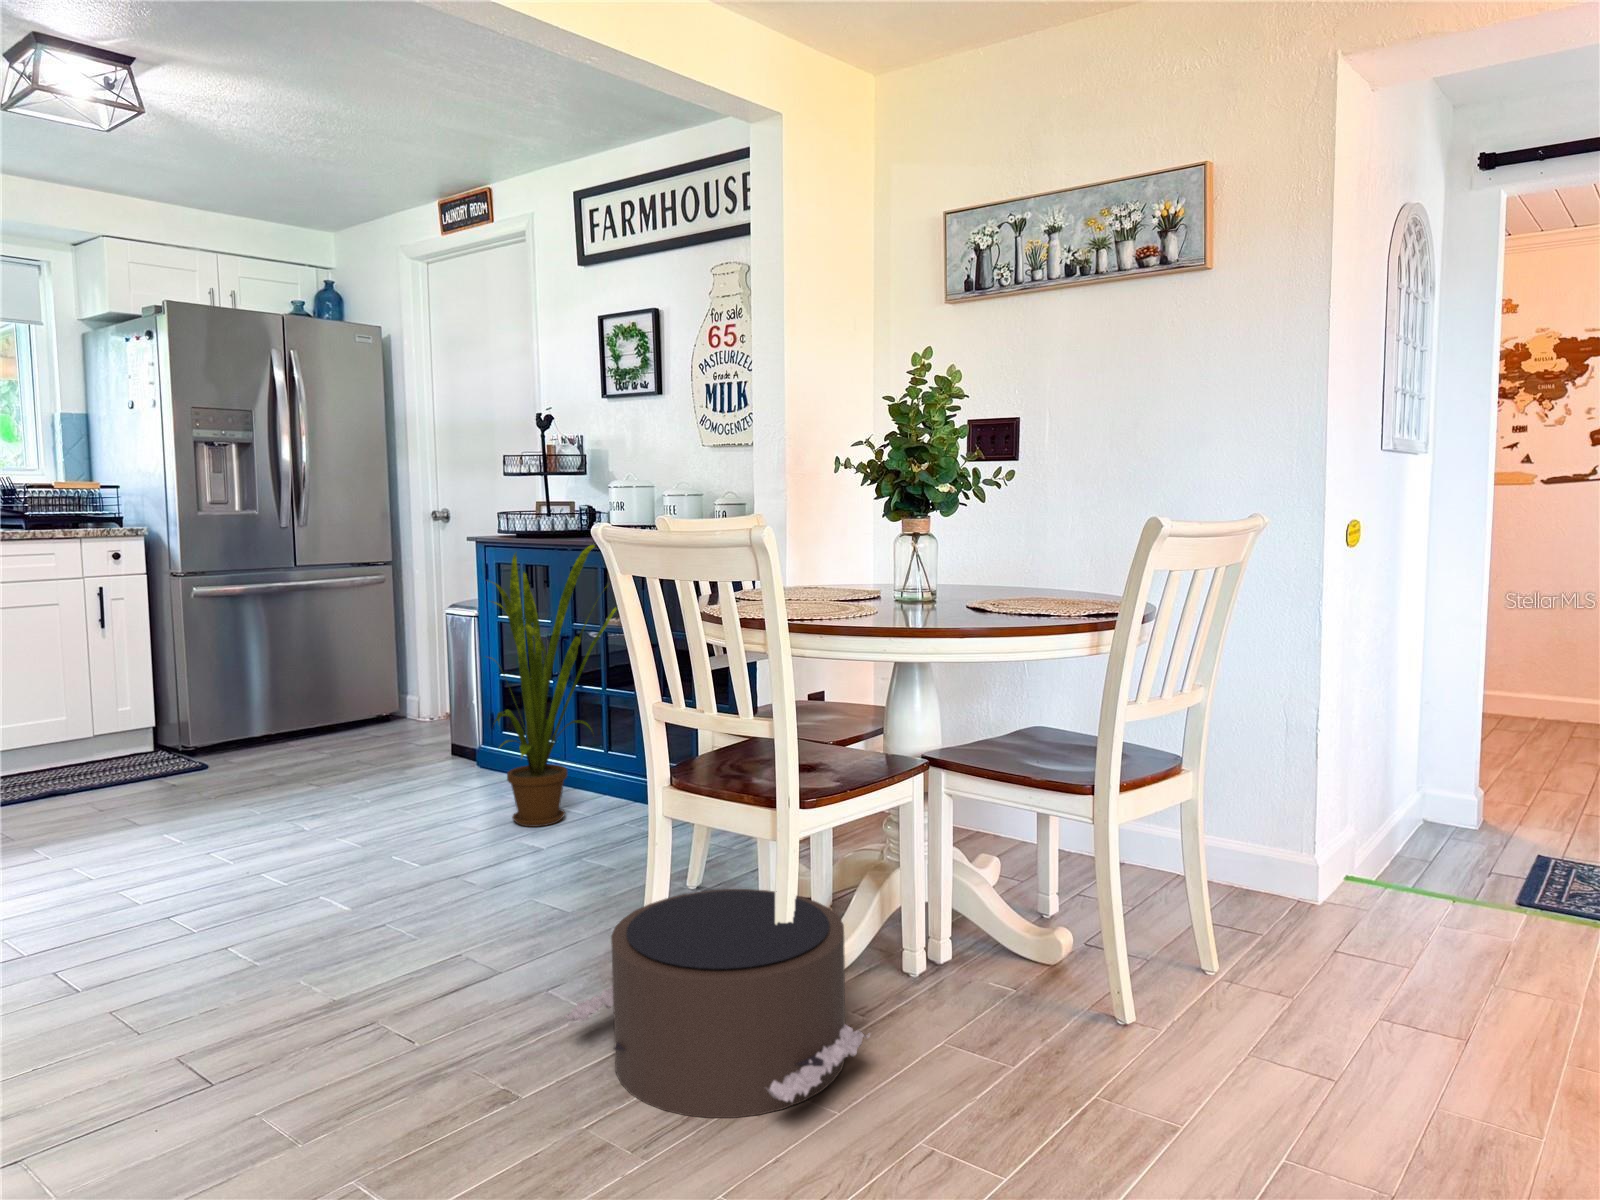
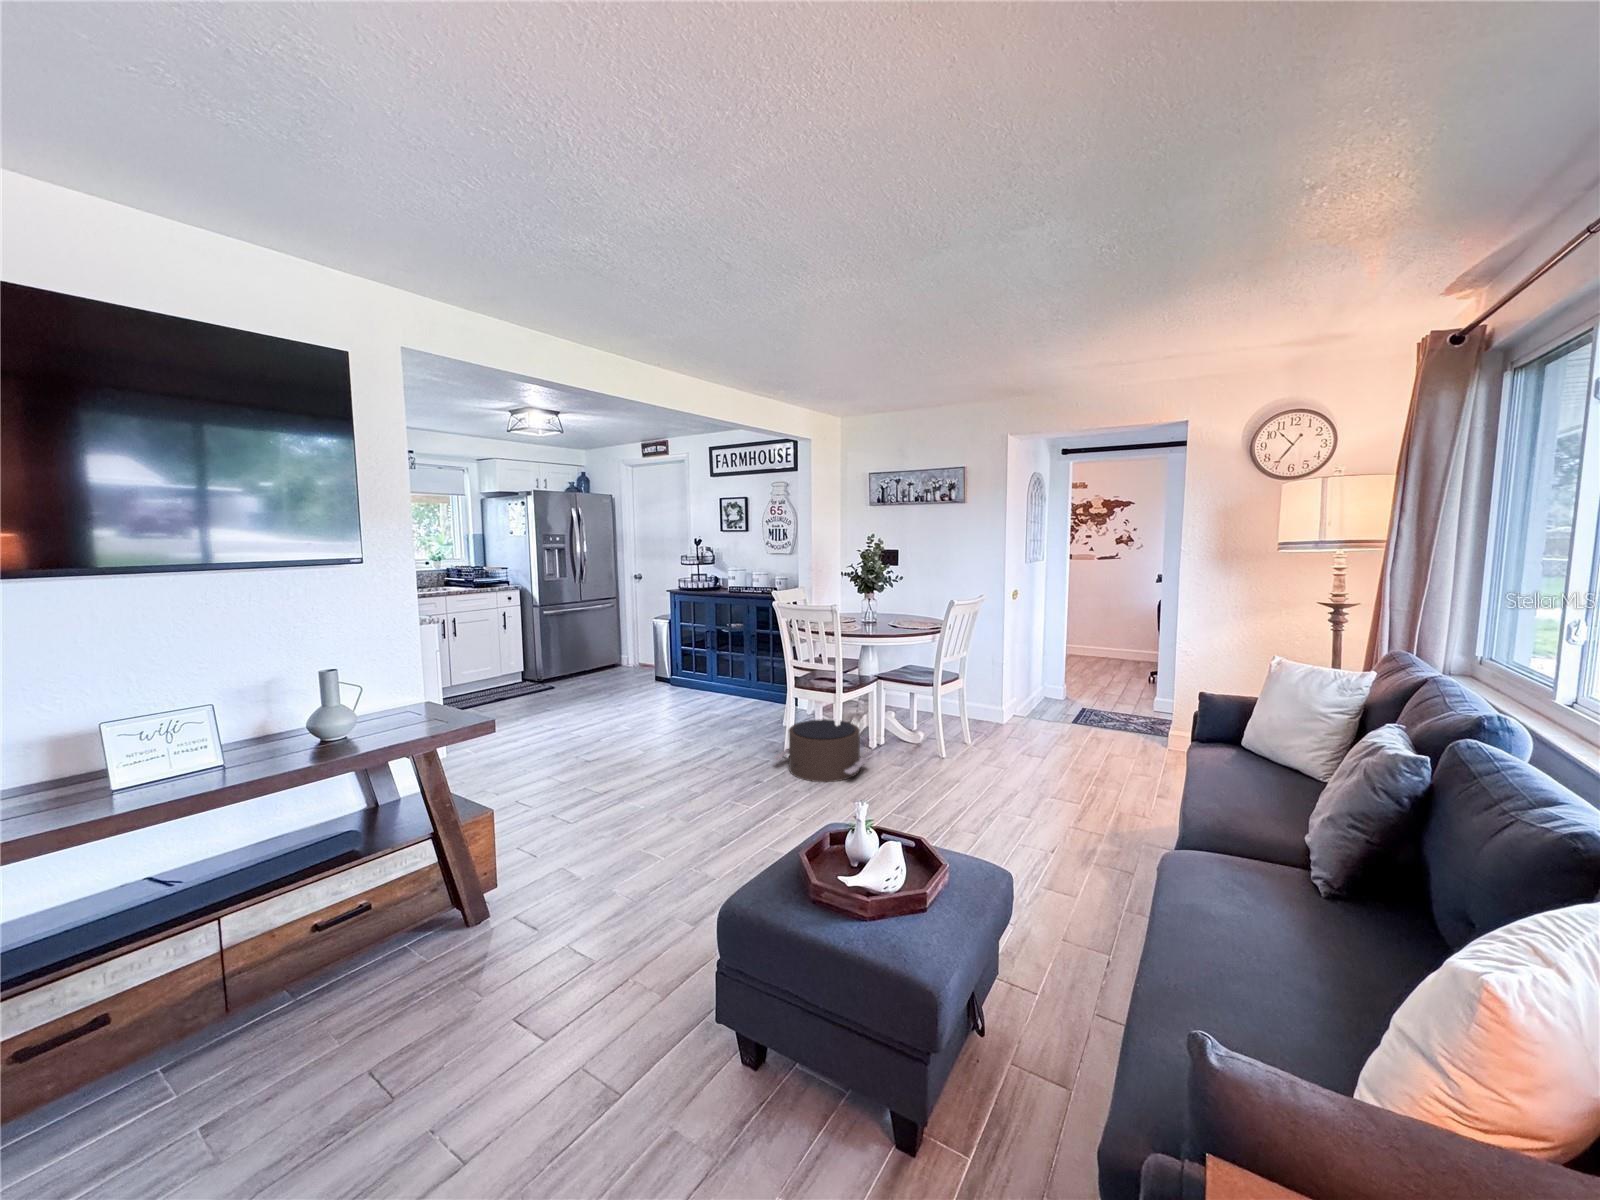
house plant: present [493,544,616,827] -> none [688,595,744,708]

